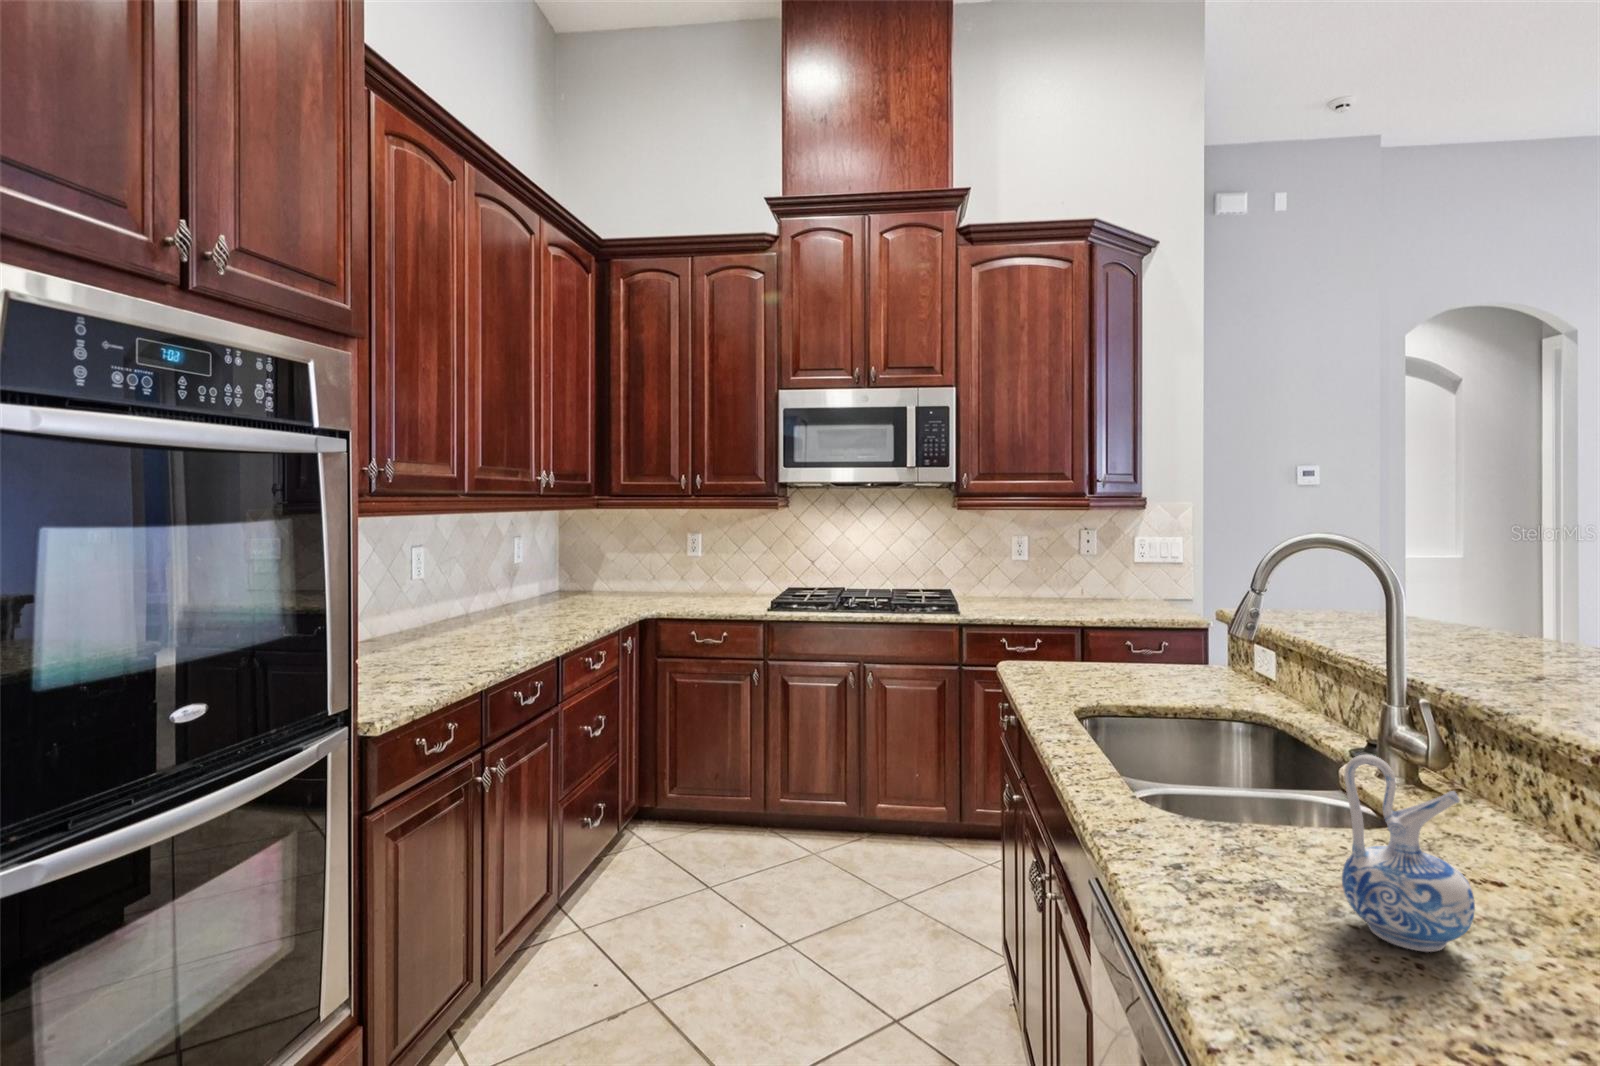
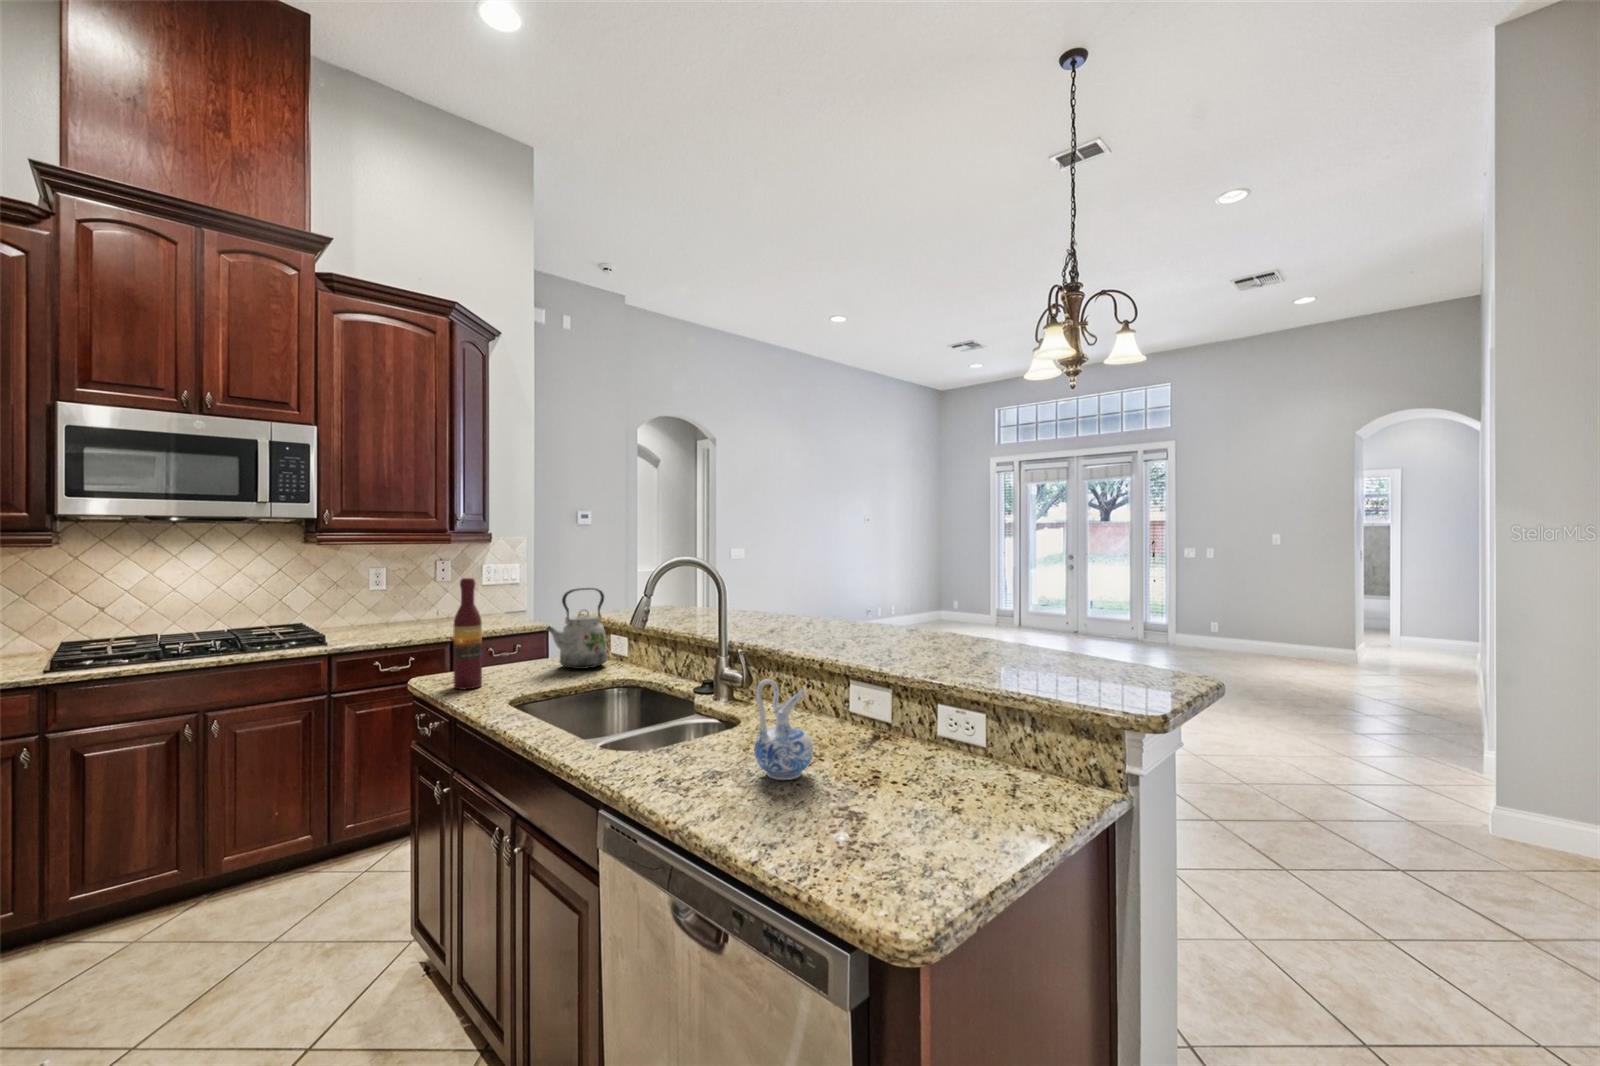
wine bottle: none [1030,552,1062,685] -> present [453,578,482,690]
kettle: none [1149,575,1243,687] -> present [546,588,608,669]

